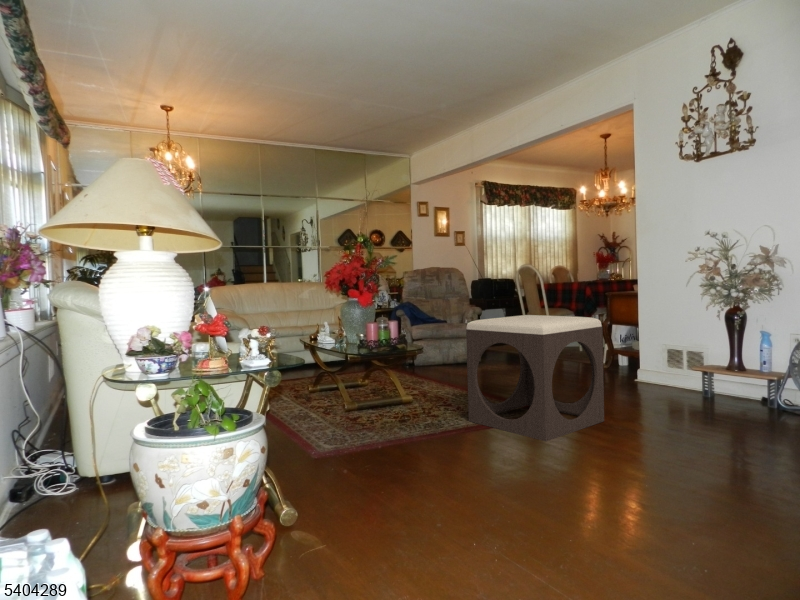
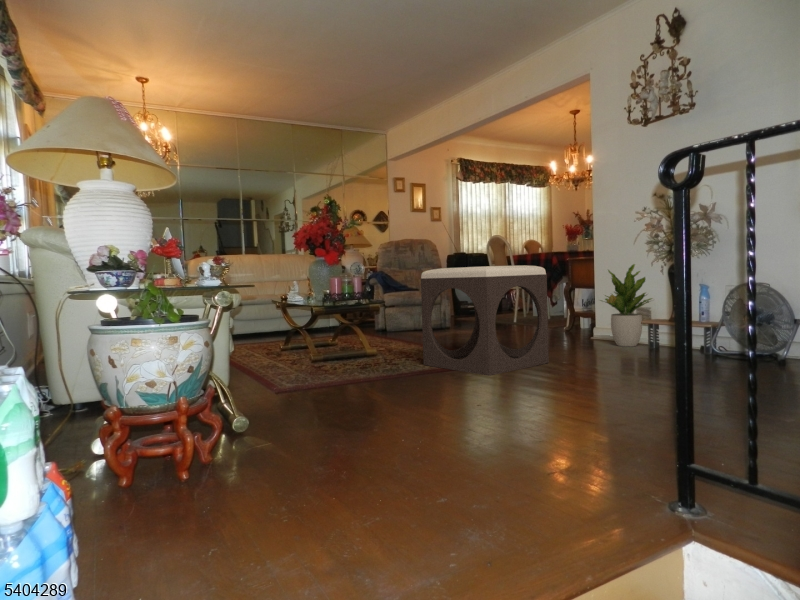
potted plant: none [648,308,712,396] -> present [605,264,652,346]

